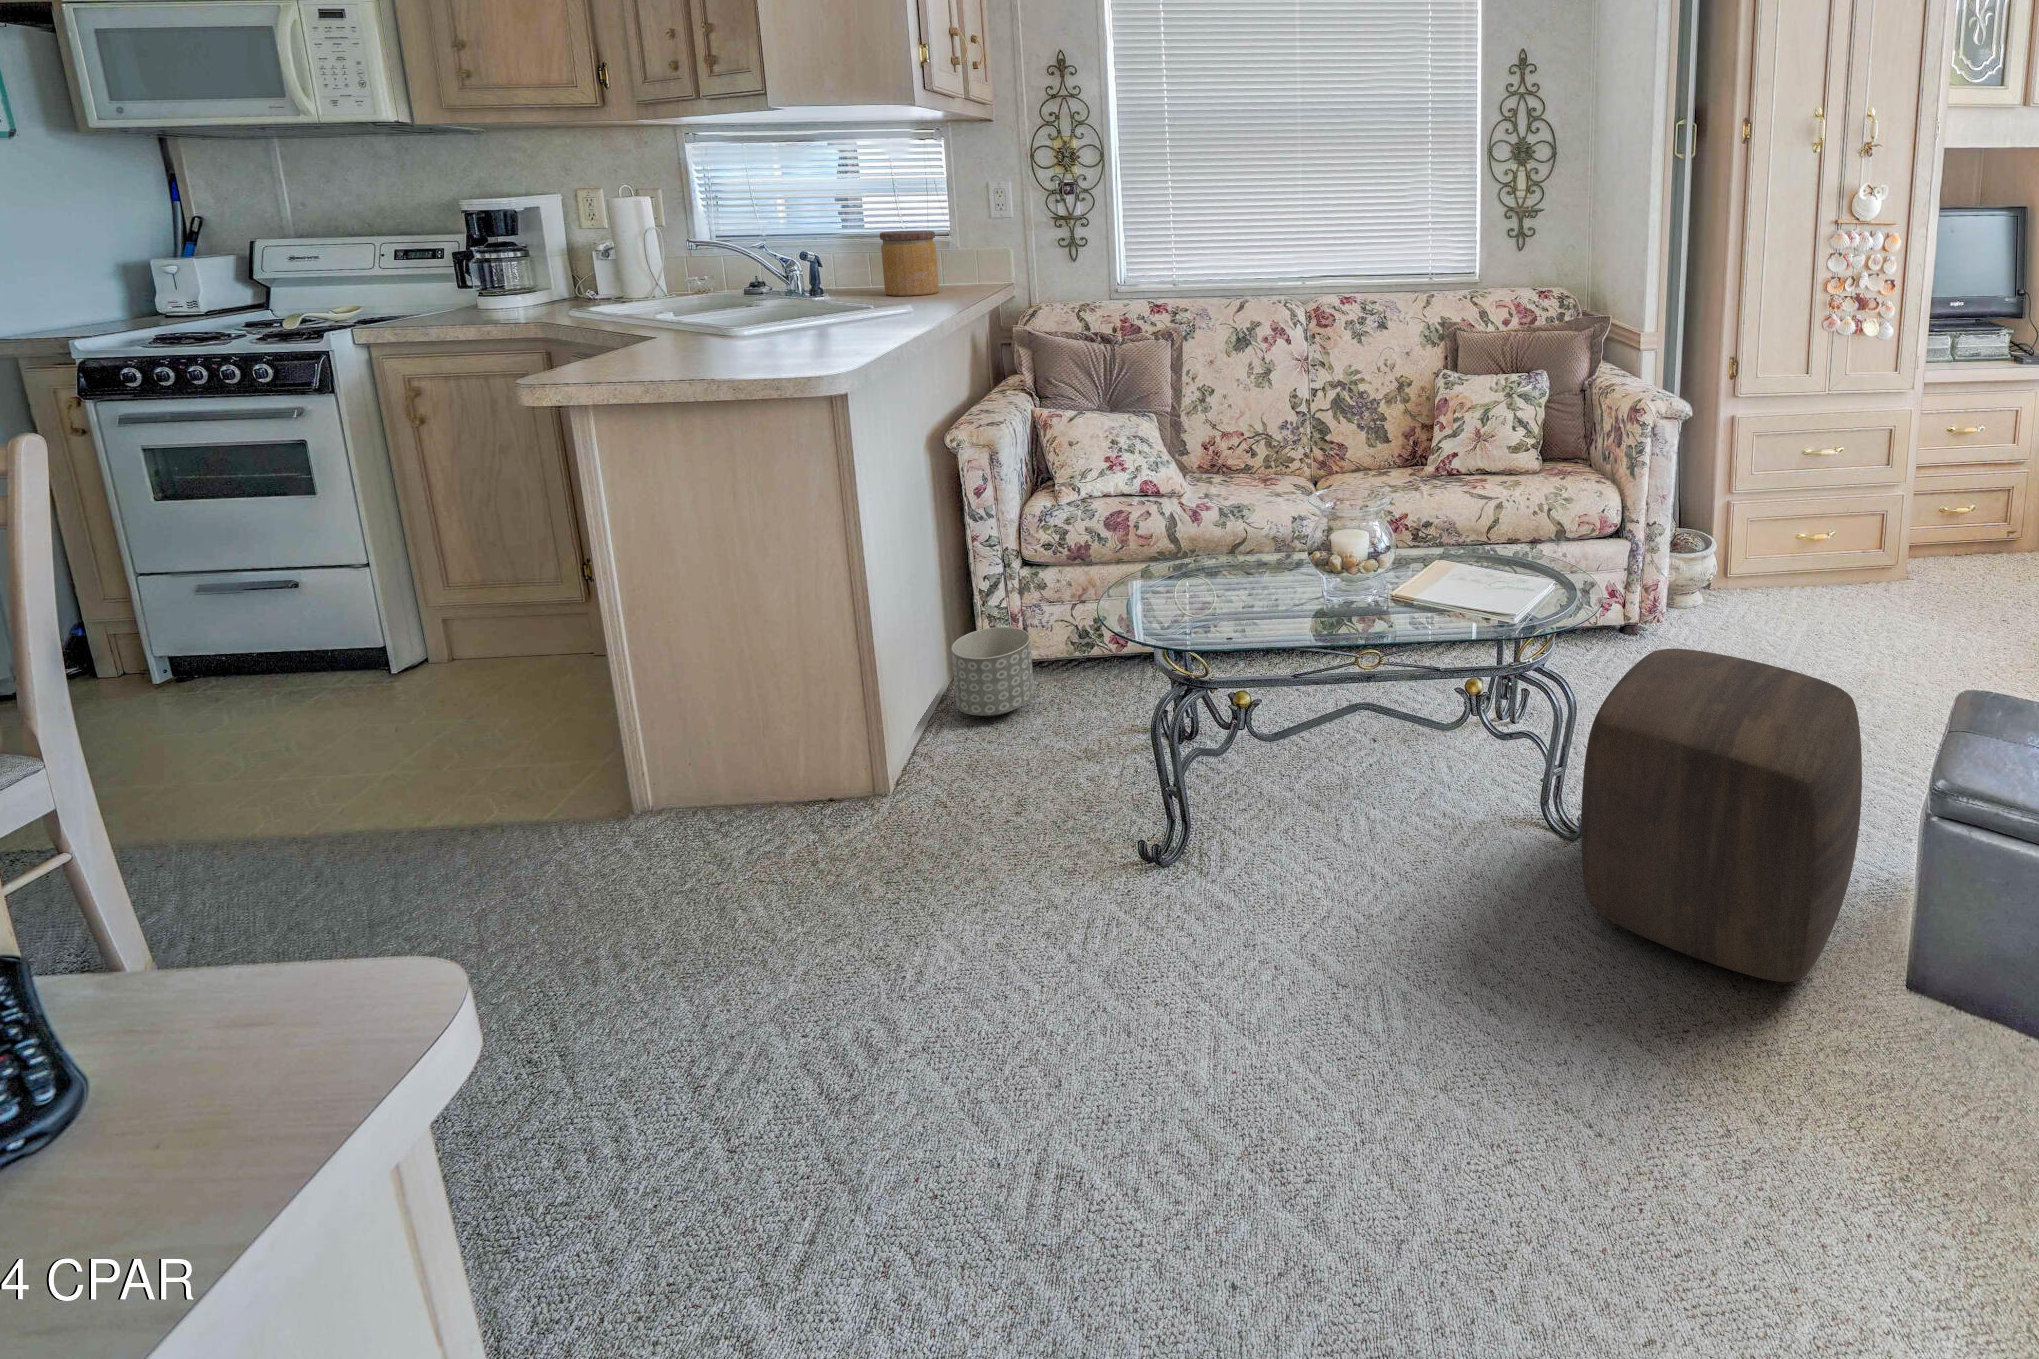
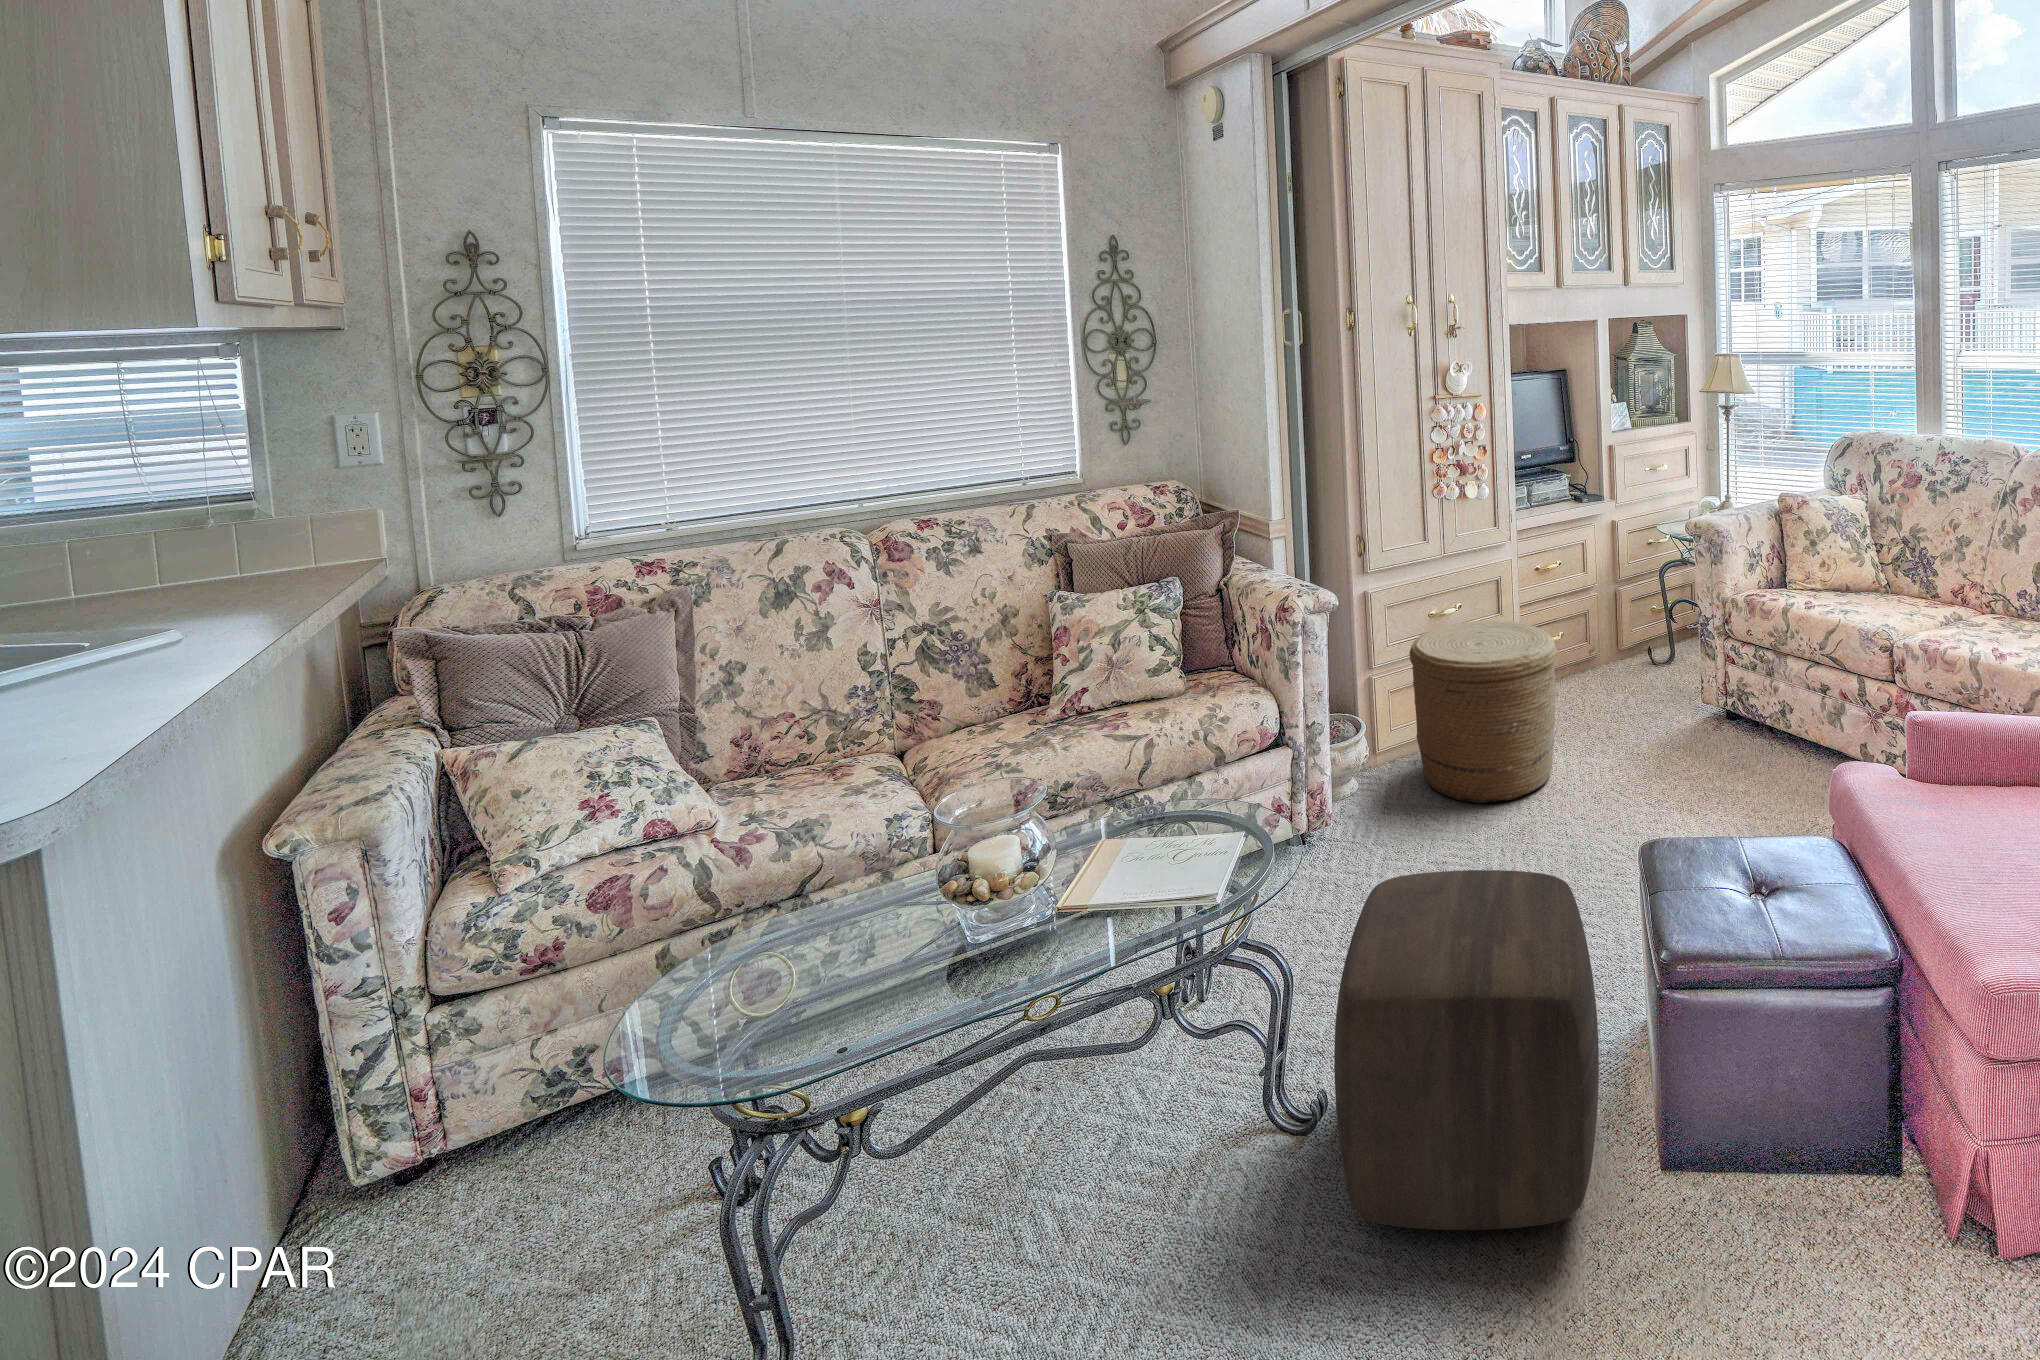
jar: present [880,231,939,296] -> none [87,503,221,615]
woven basket: none [1766,462,1937,646] -> present [1409,621,1557,803]
planter: present [952,627,1034,716] -> none [287,1114,463,1300]

